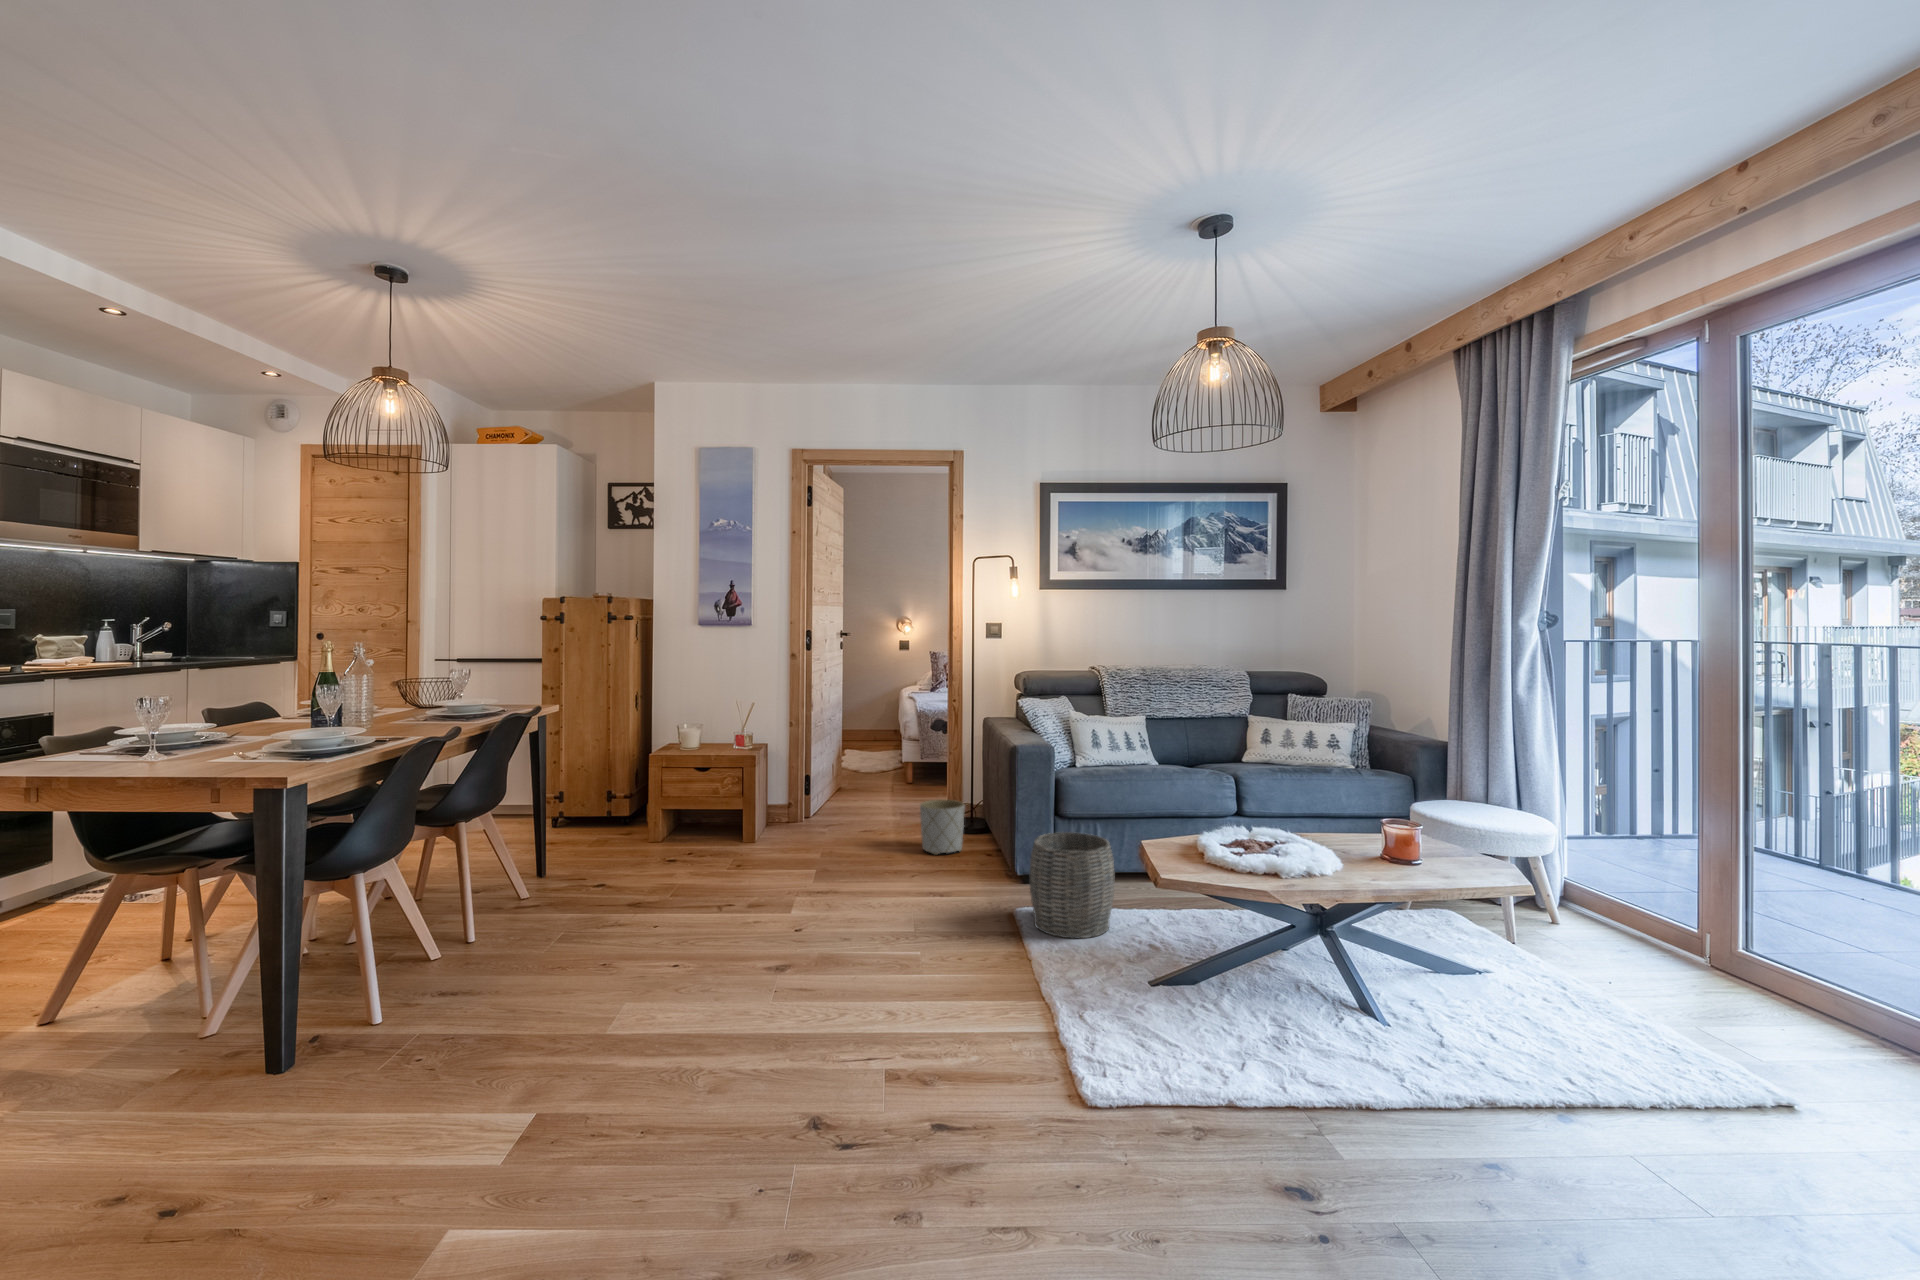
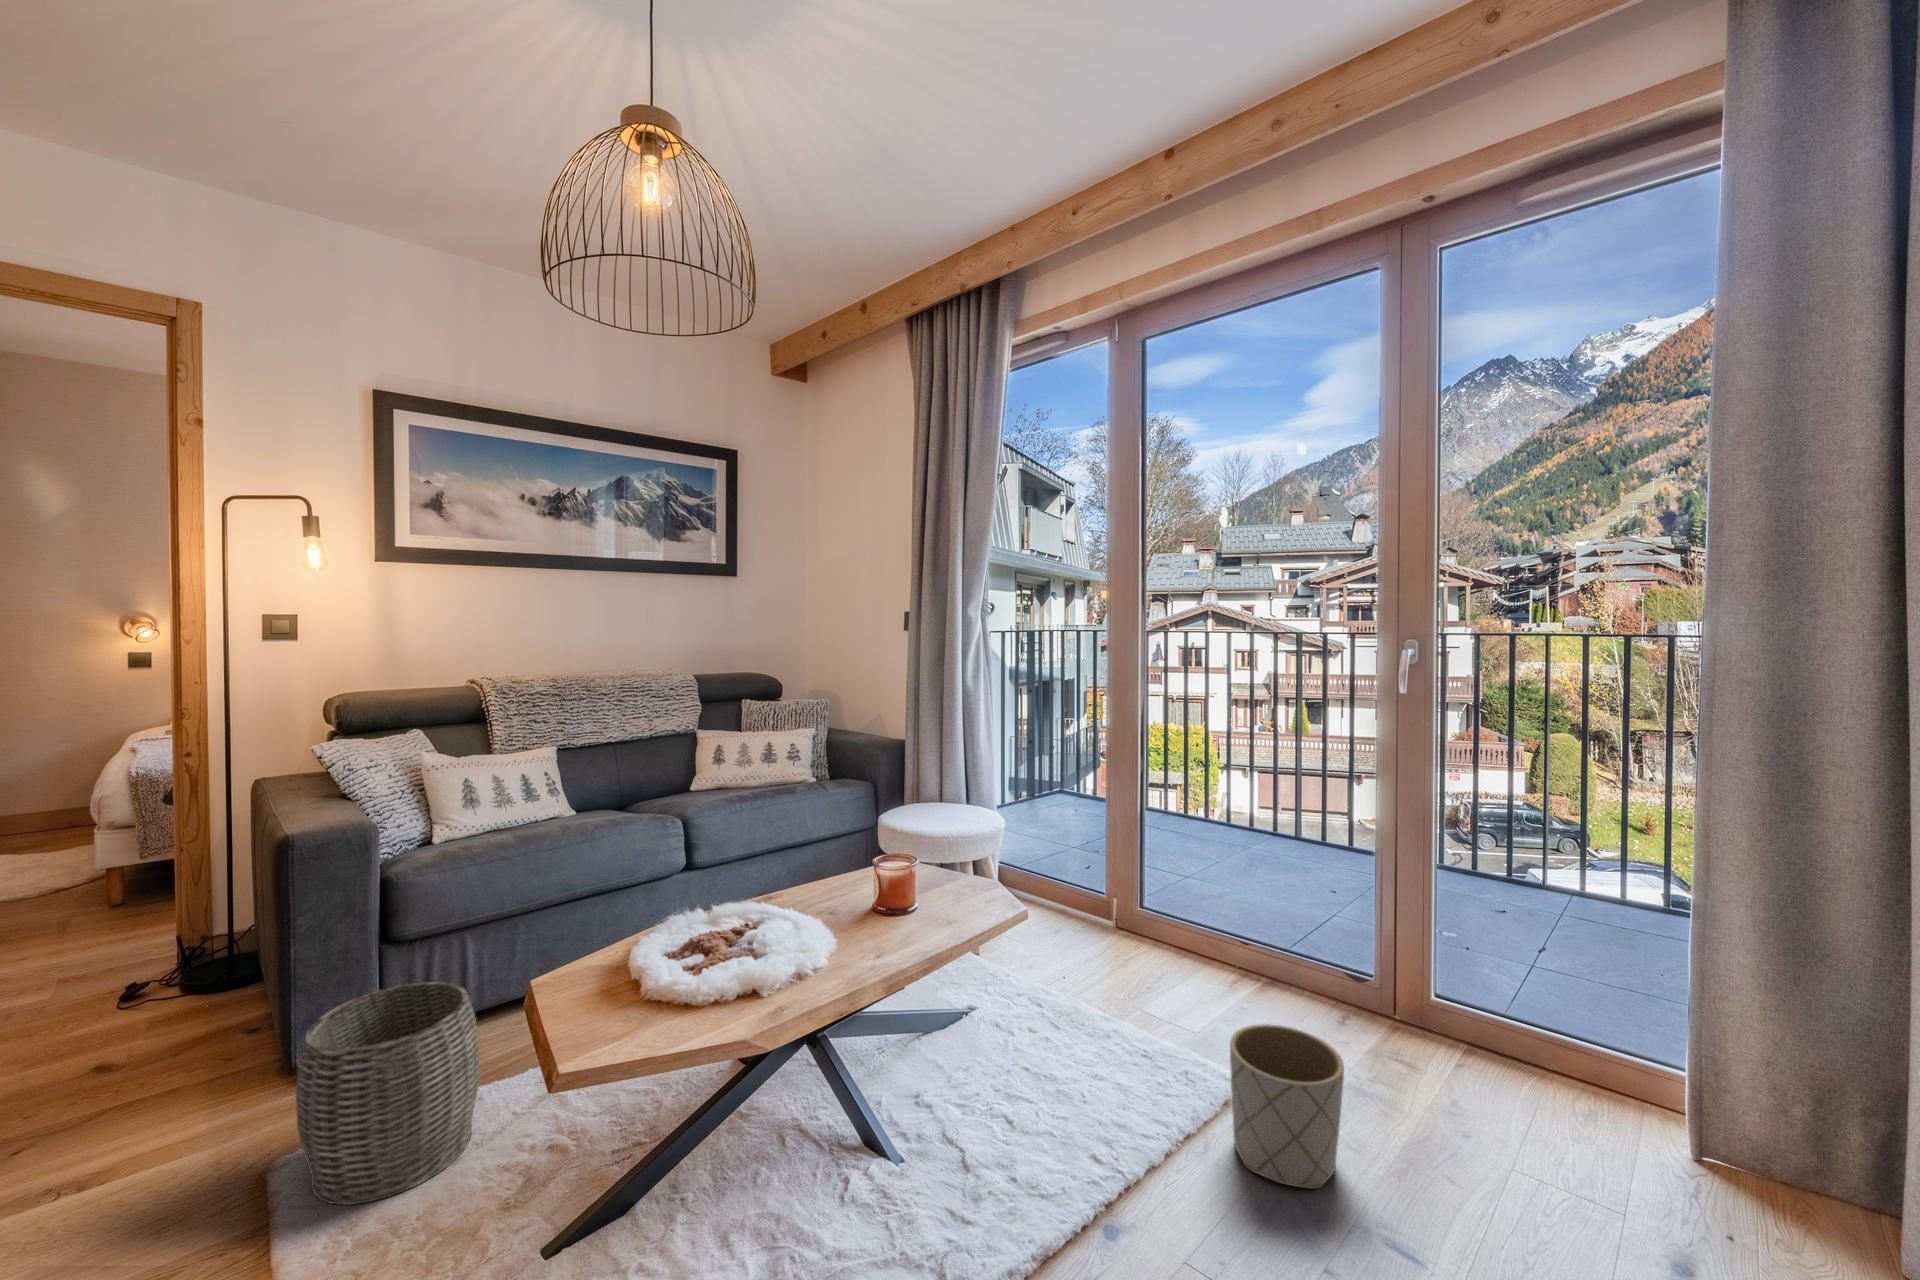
planter: present [920,800,965,855] -> present [1230,1024,1344,1189]

